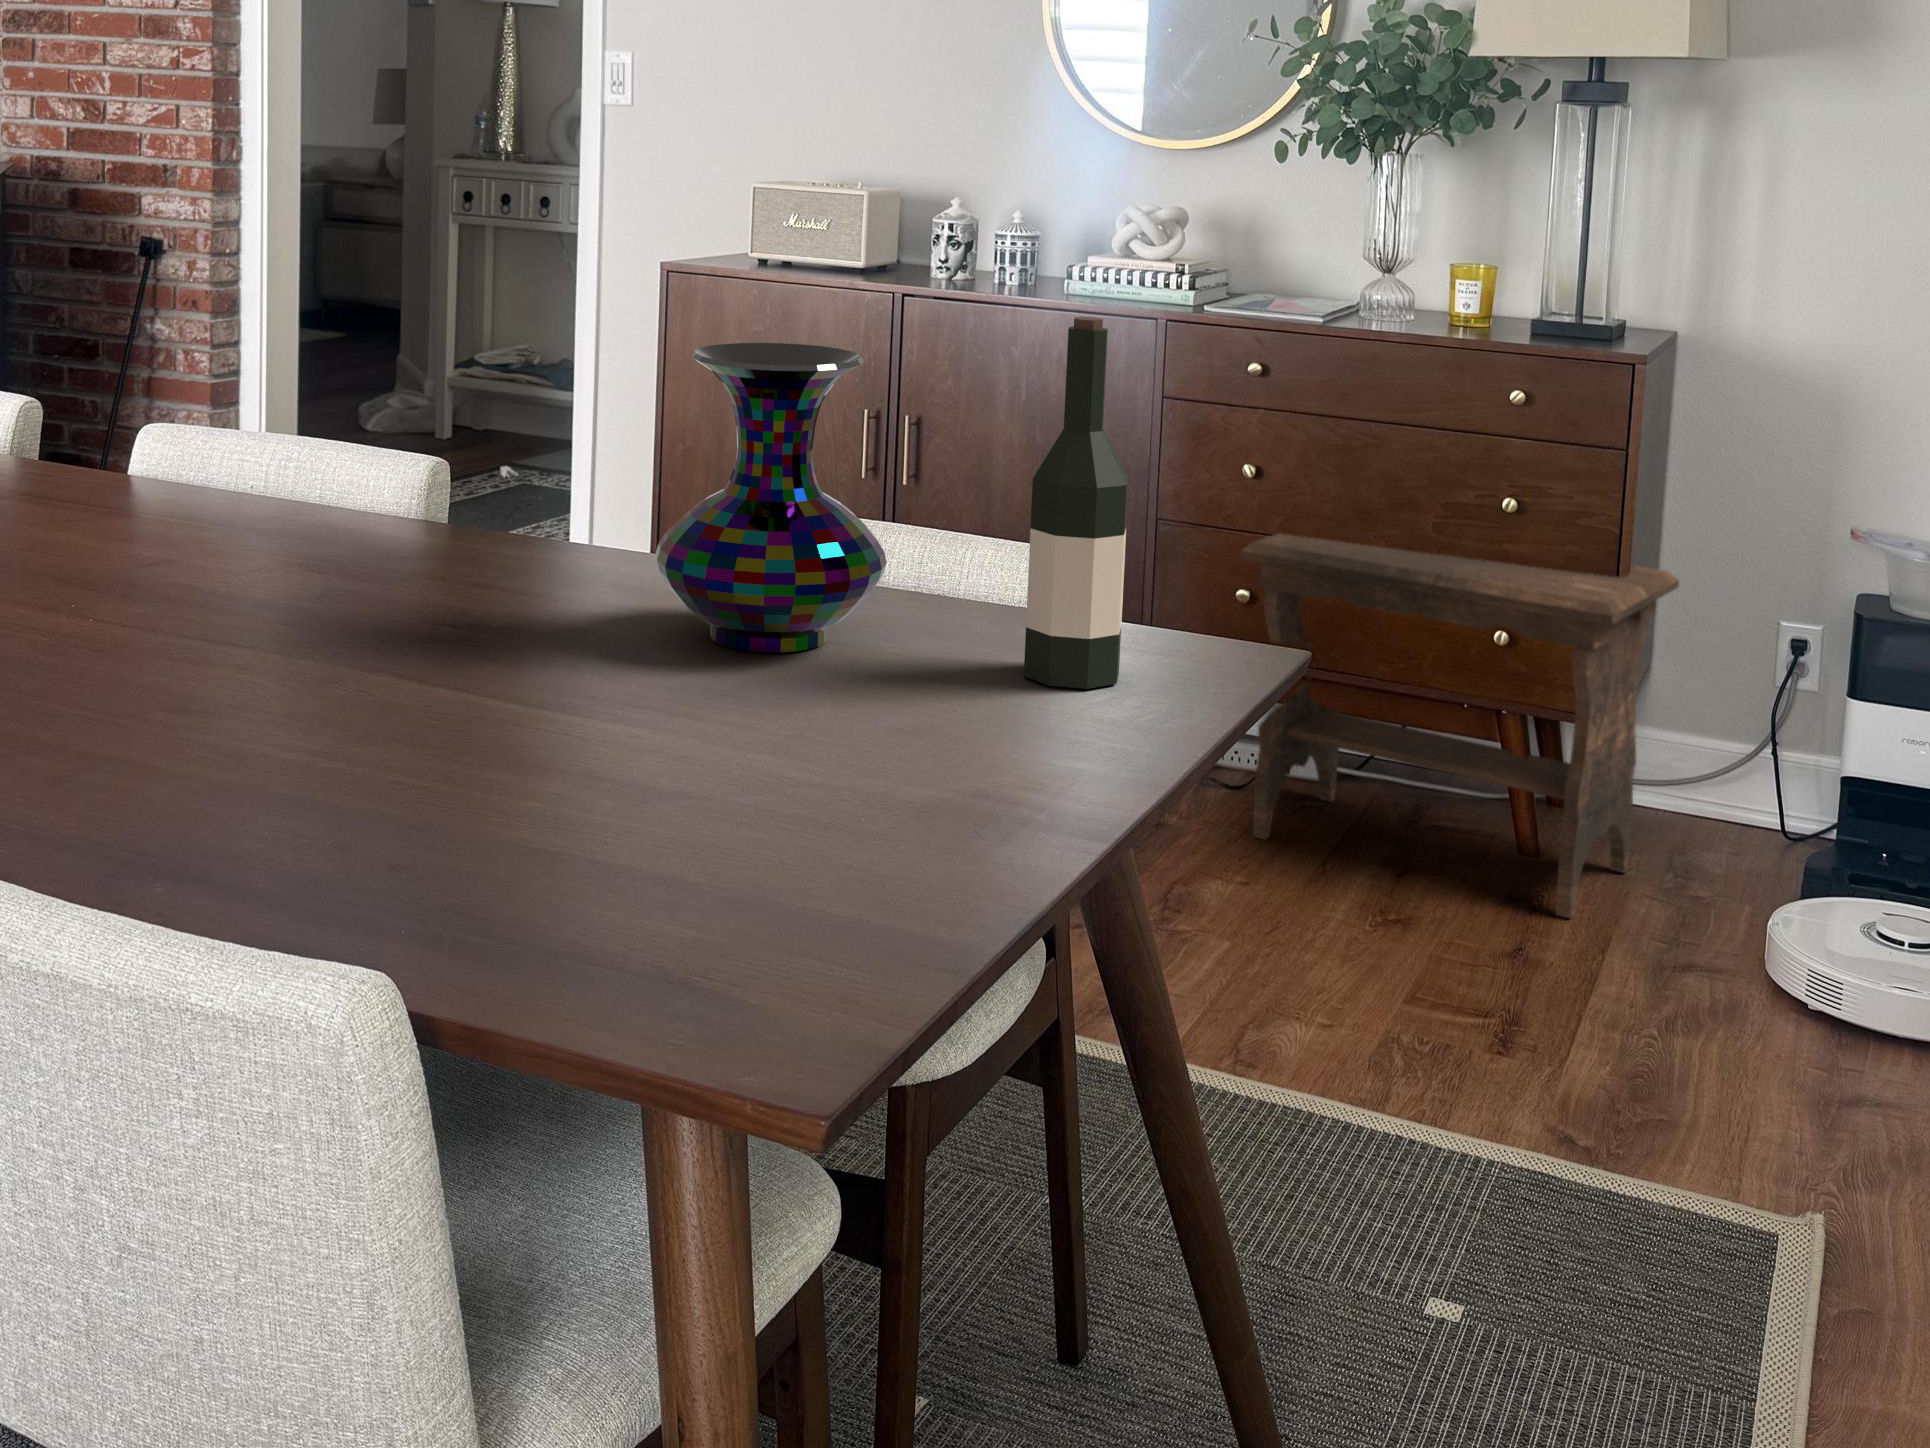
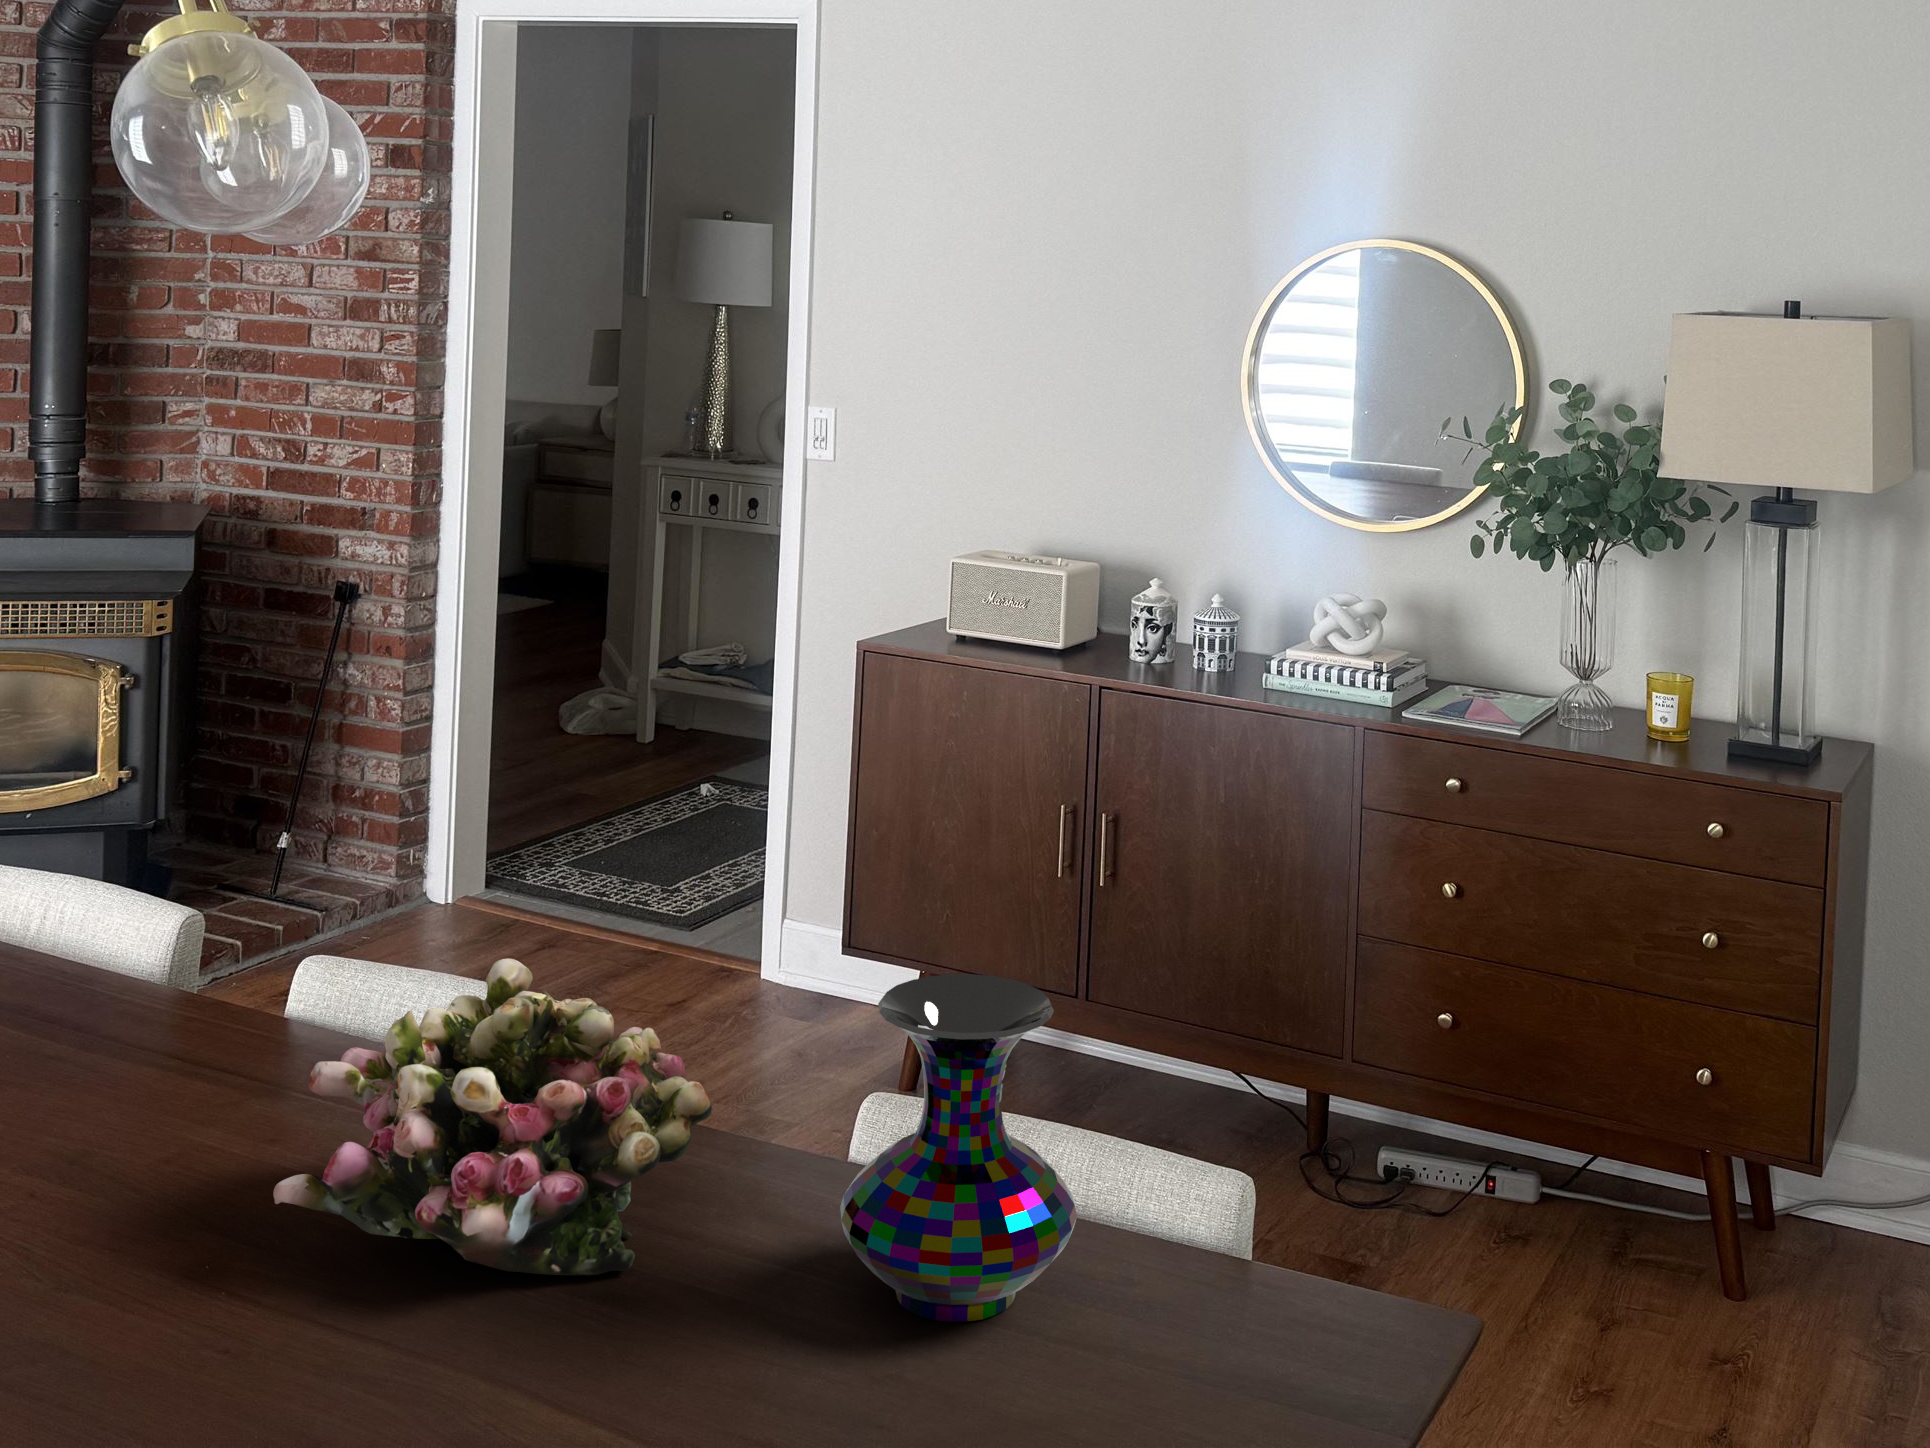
wine bottle: present [1024,317,1129,689] -> none [1217,984,1323,1380]
flower arrangement: none [105,350,529,620] -> present [273,959,712,1275]
footstool: present [1240,534,1679,918] -> none [1443,926,1885,1380]

